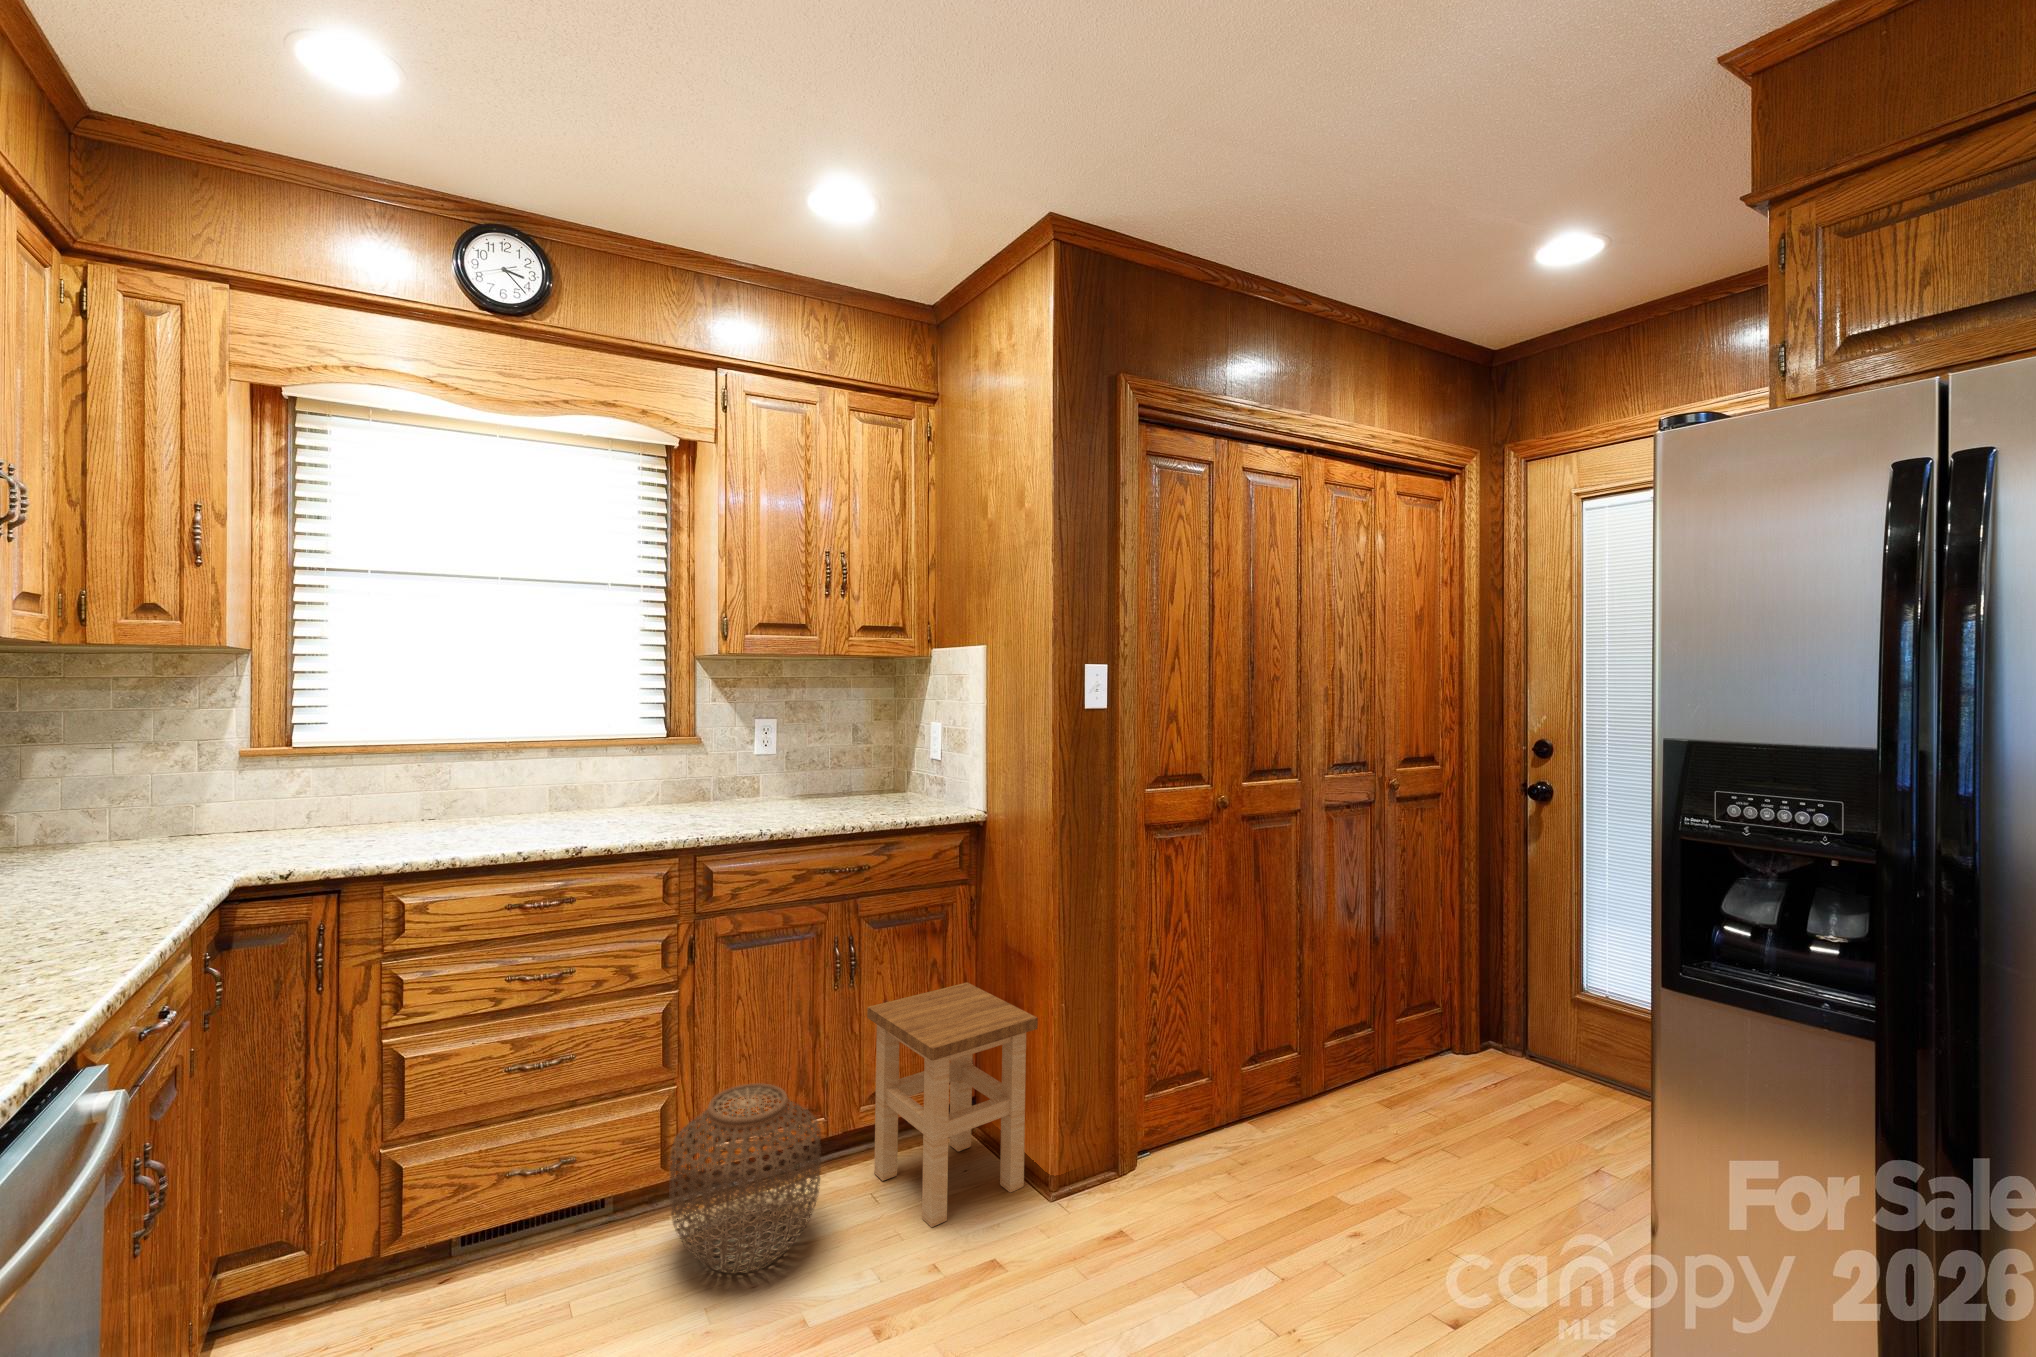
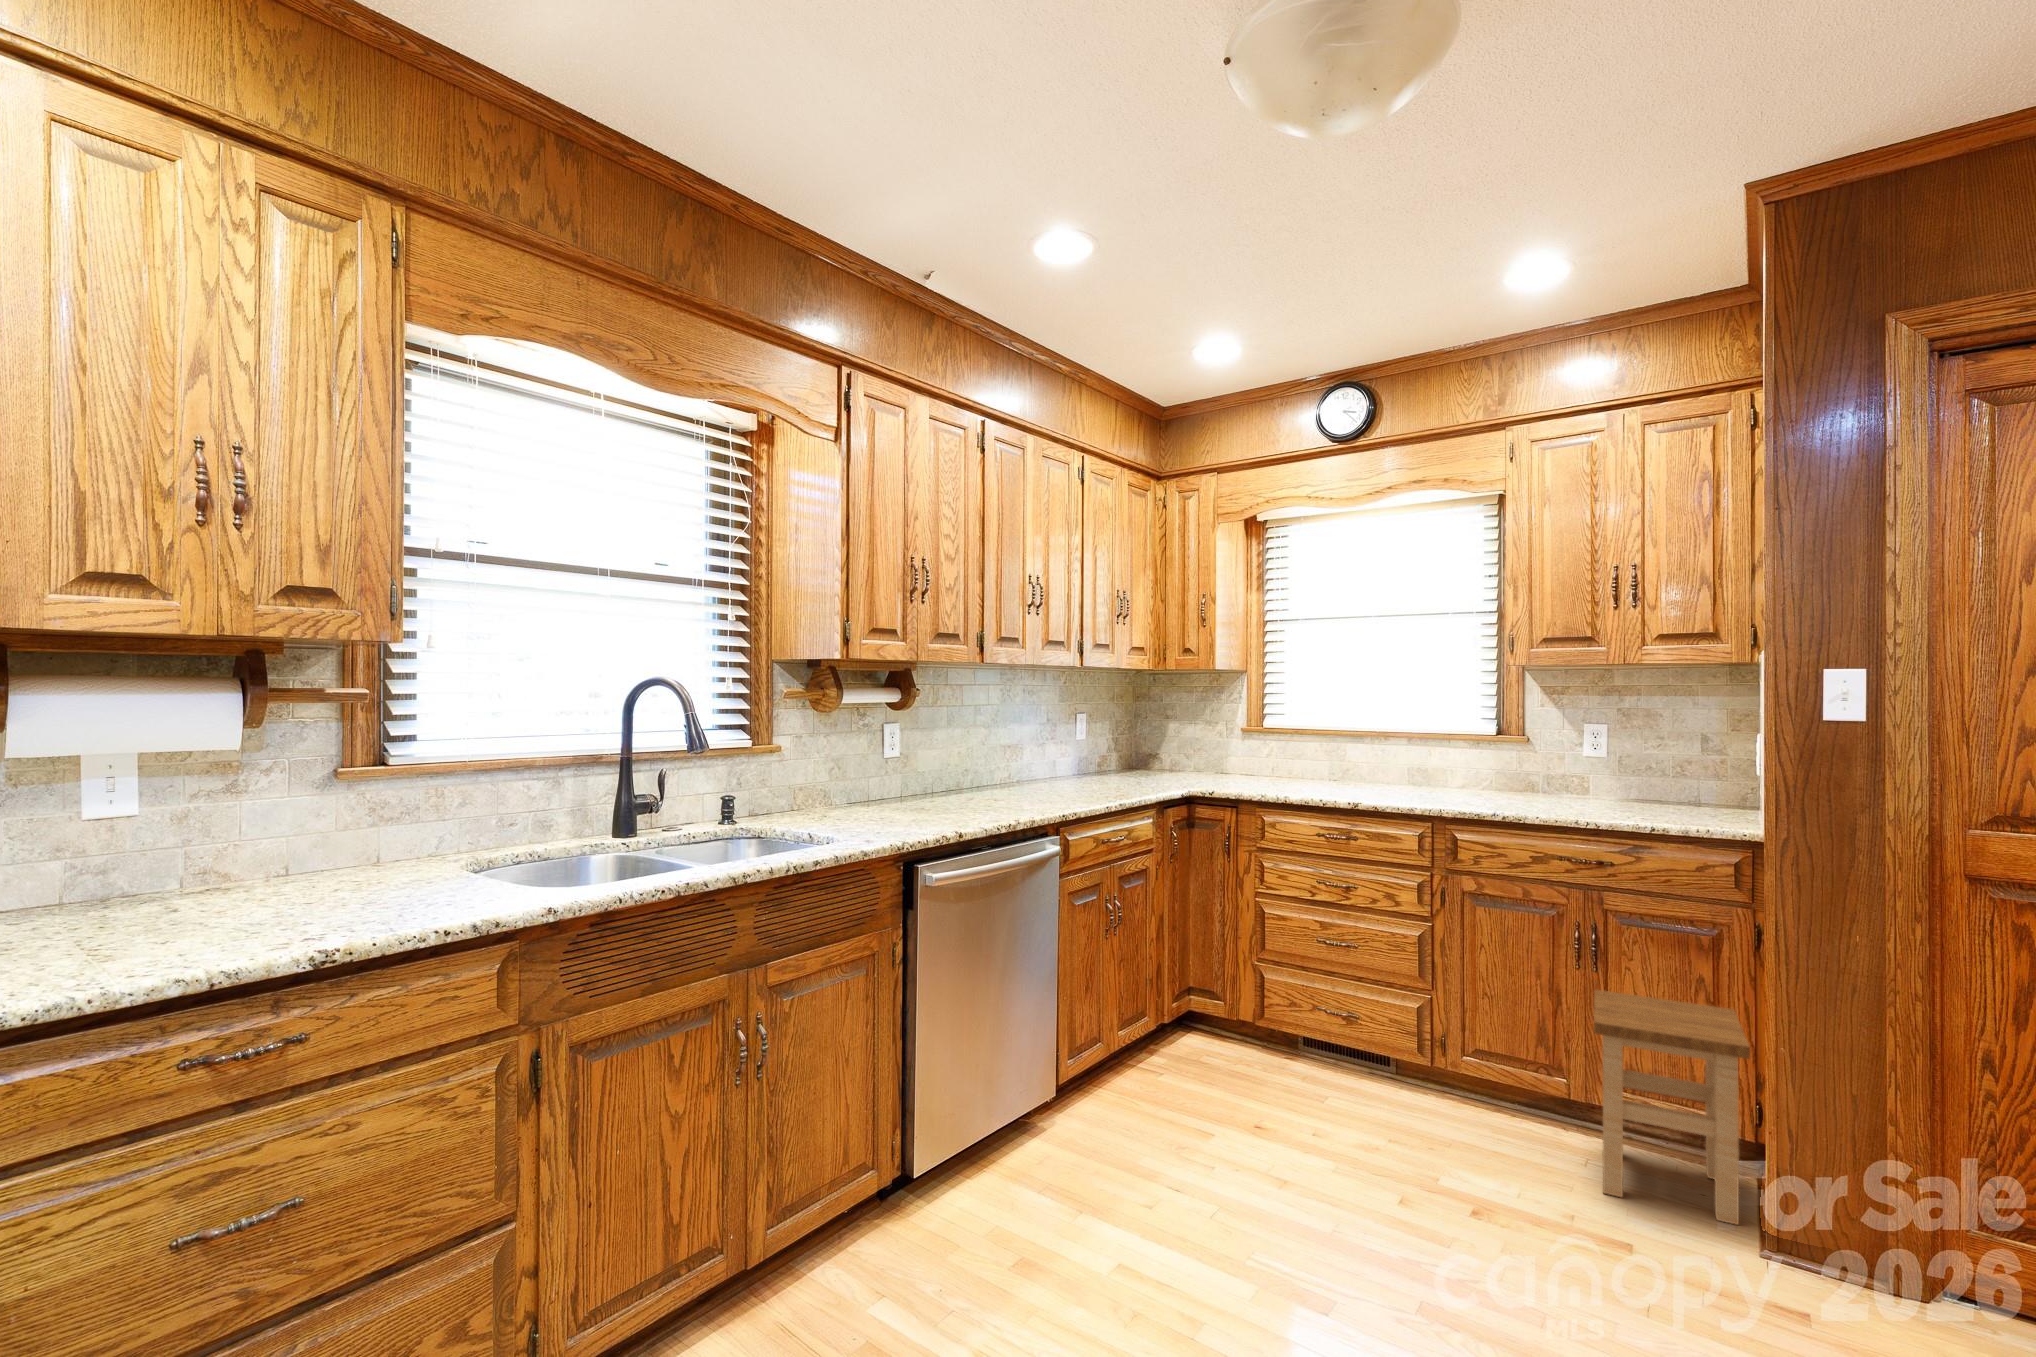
woven basket: present [670,1083,821,1273] -> none [1391,1004,1514,1143]

